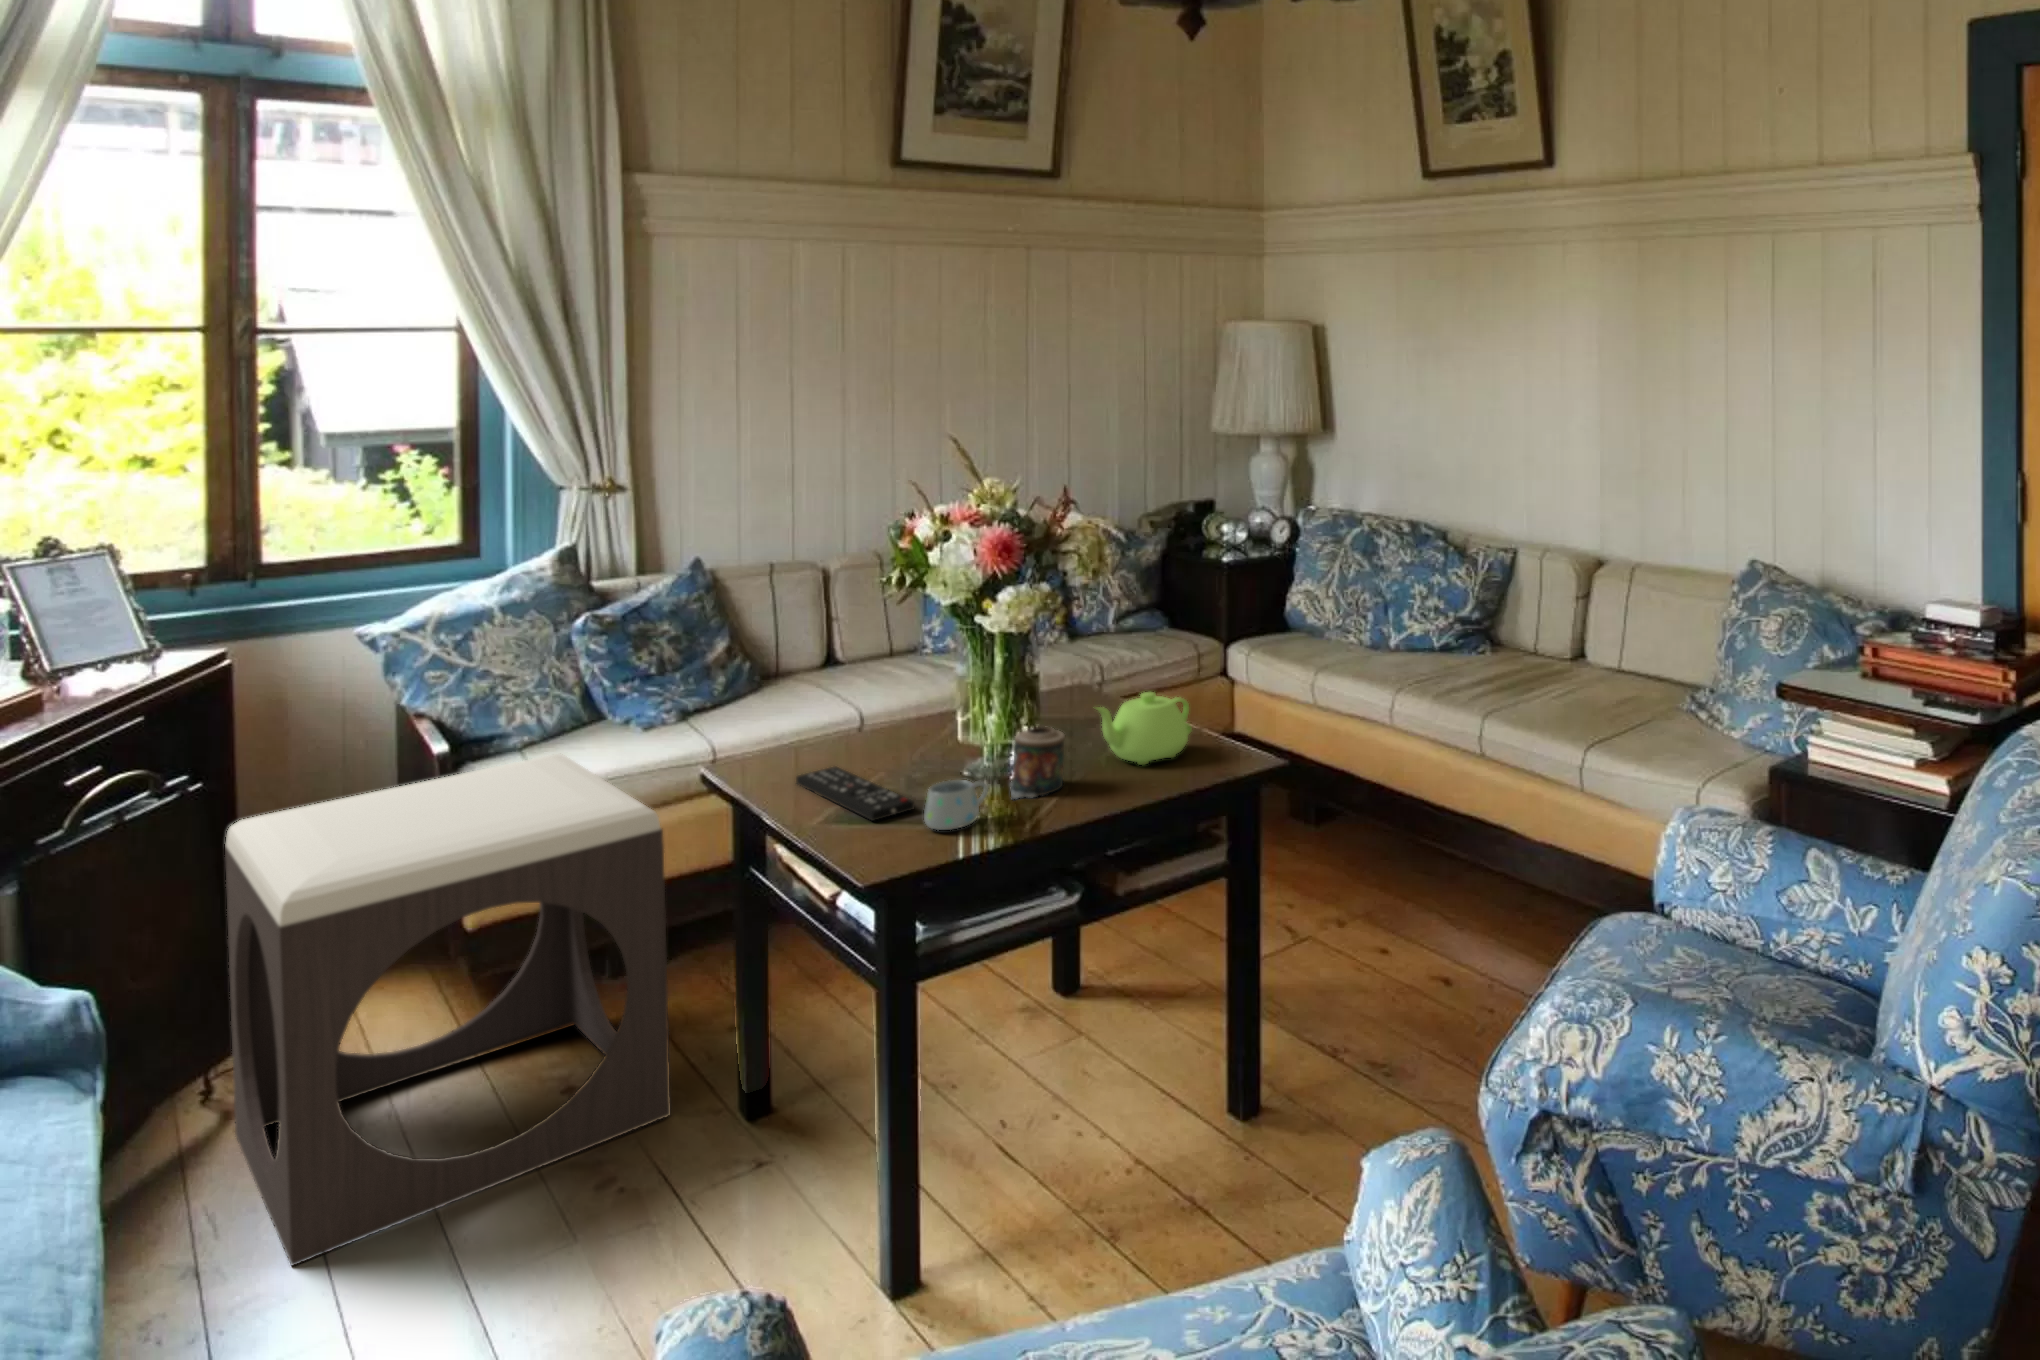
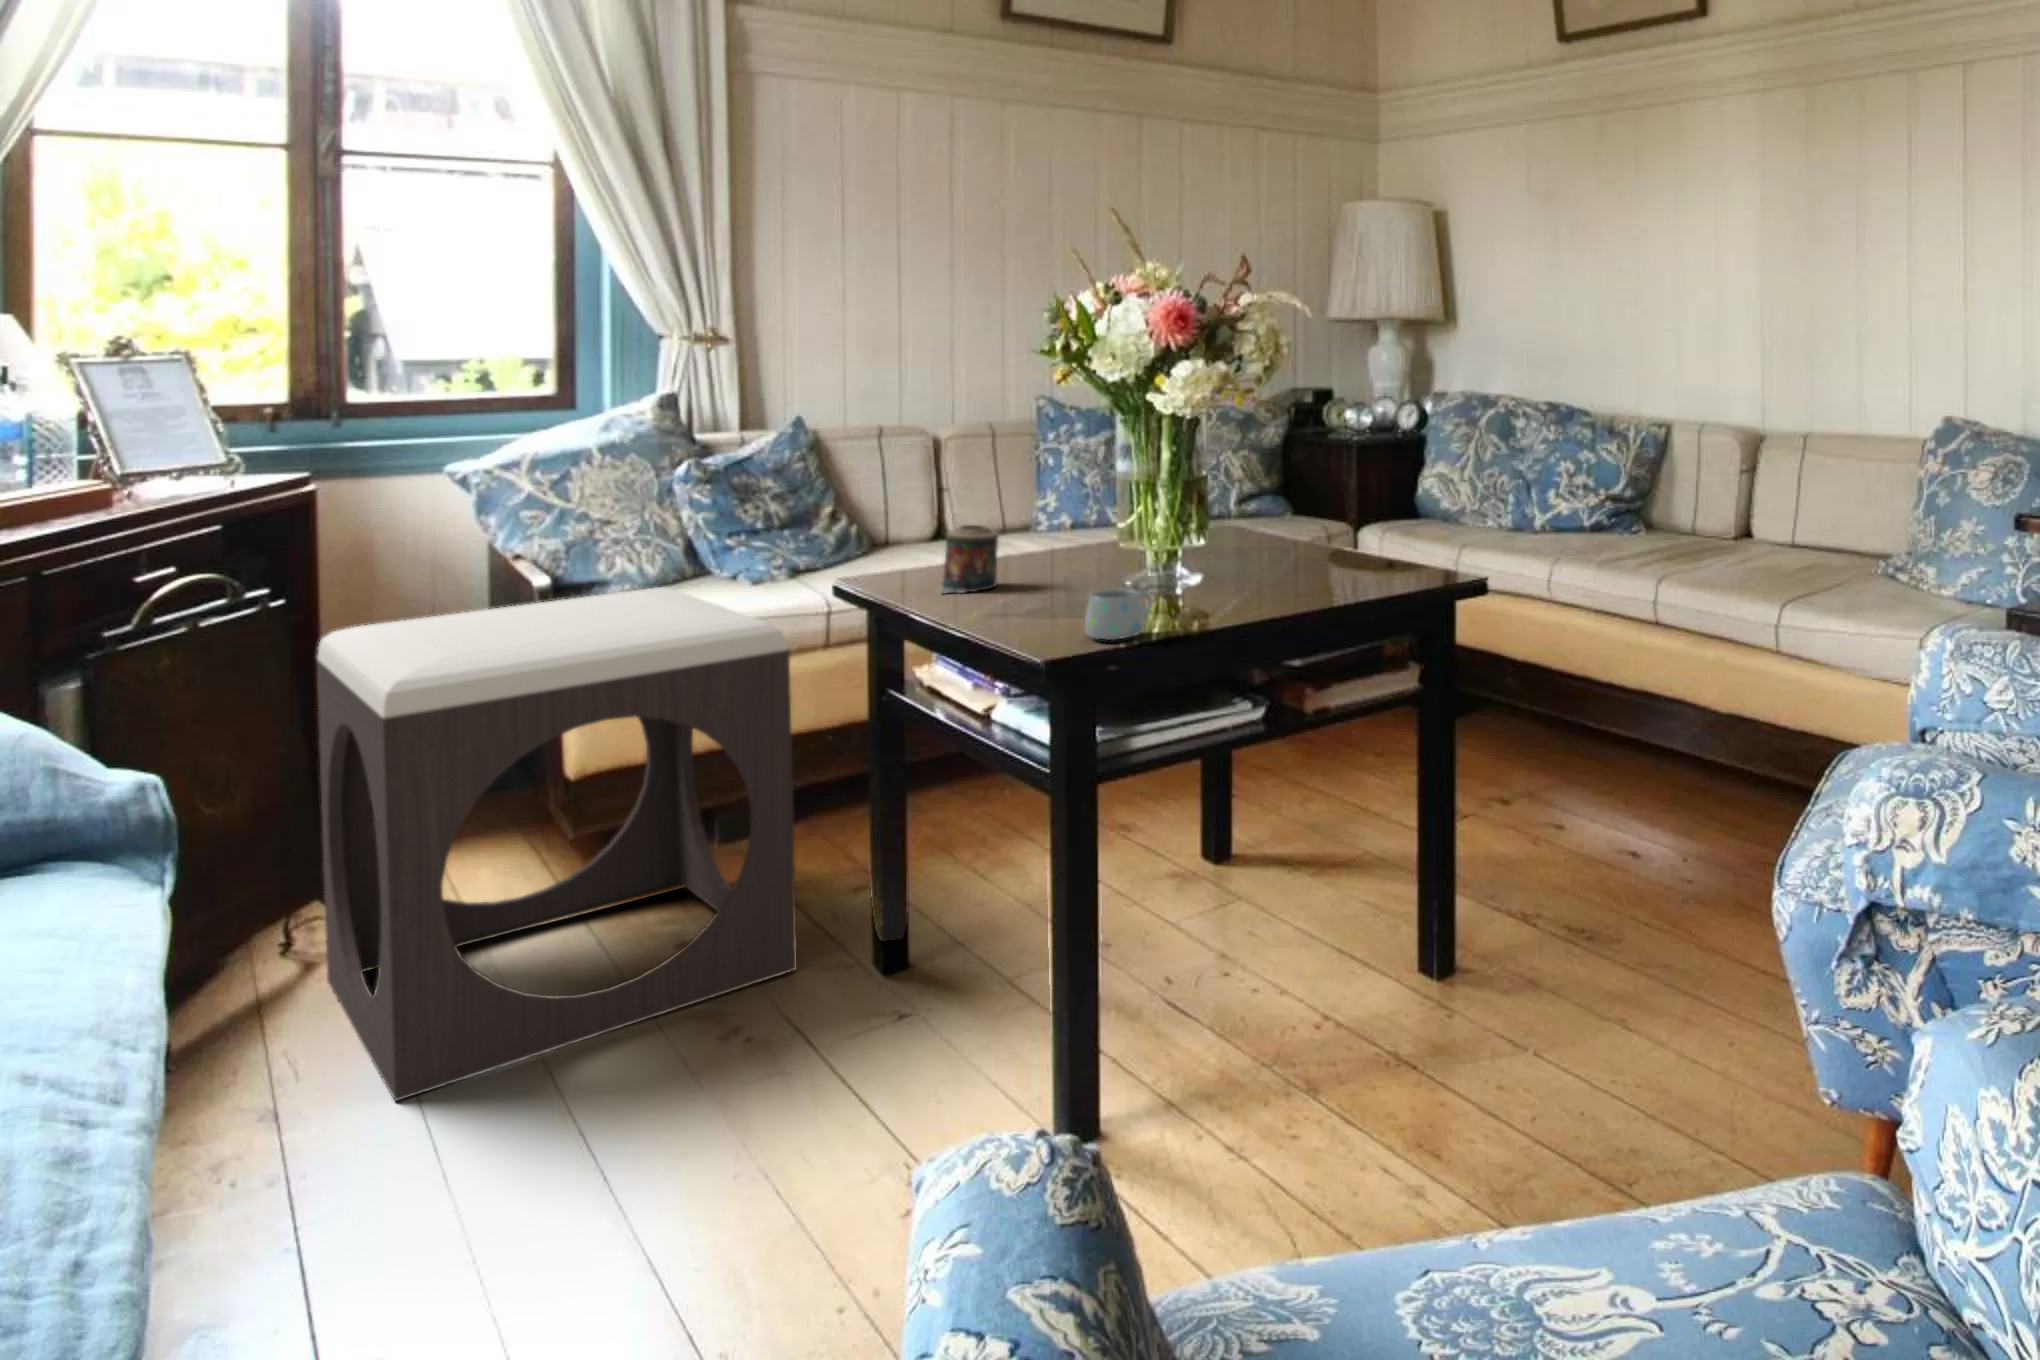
teapot: present [1096,692,1192,765] -> none [1257,520,1359,597]
candle: present [1010,726,1065,799] -> present [941,525,998,593]
remote control: present [796,767,914,821] -> none [932,591,1070,633]

